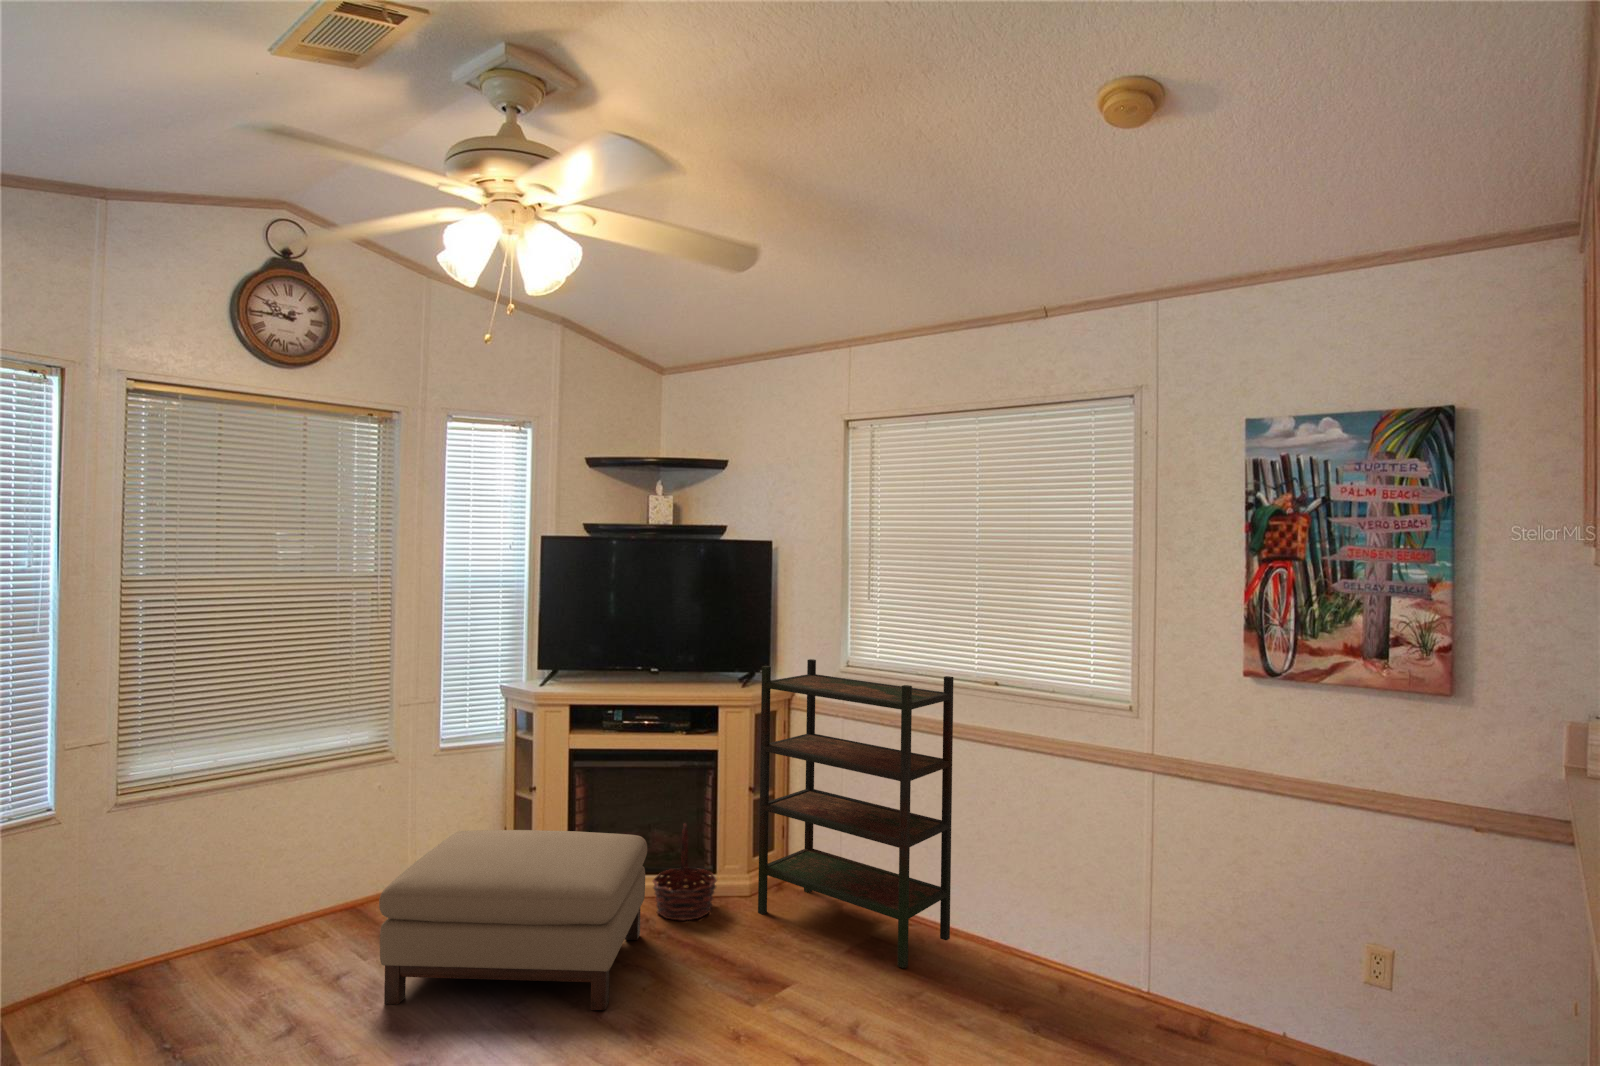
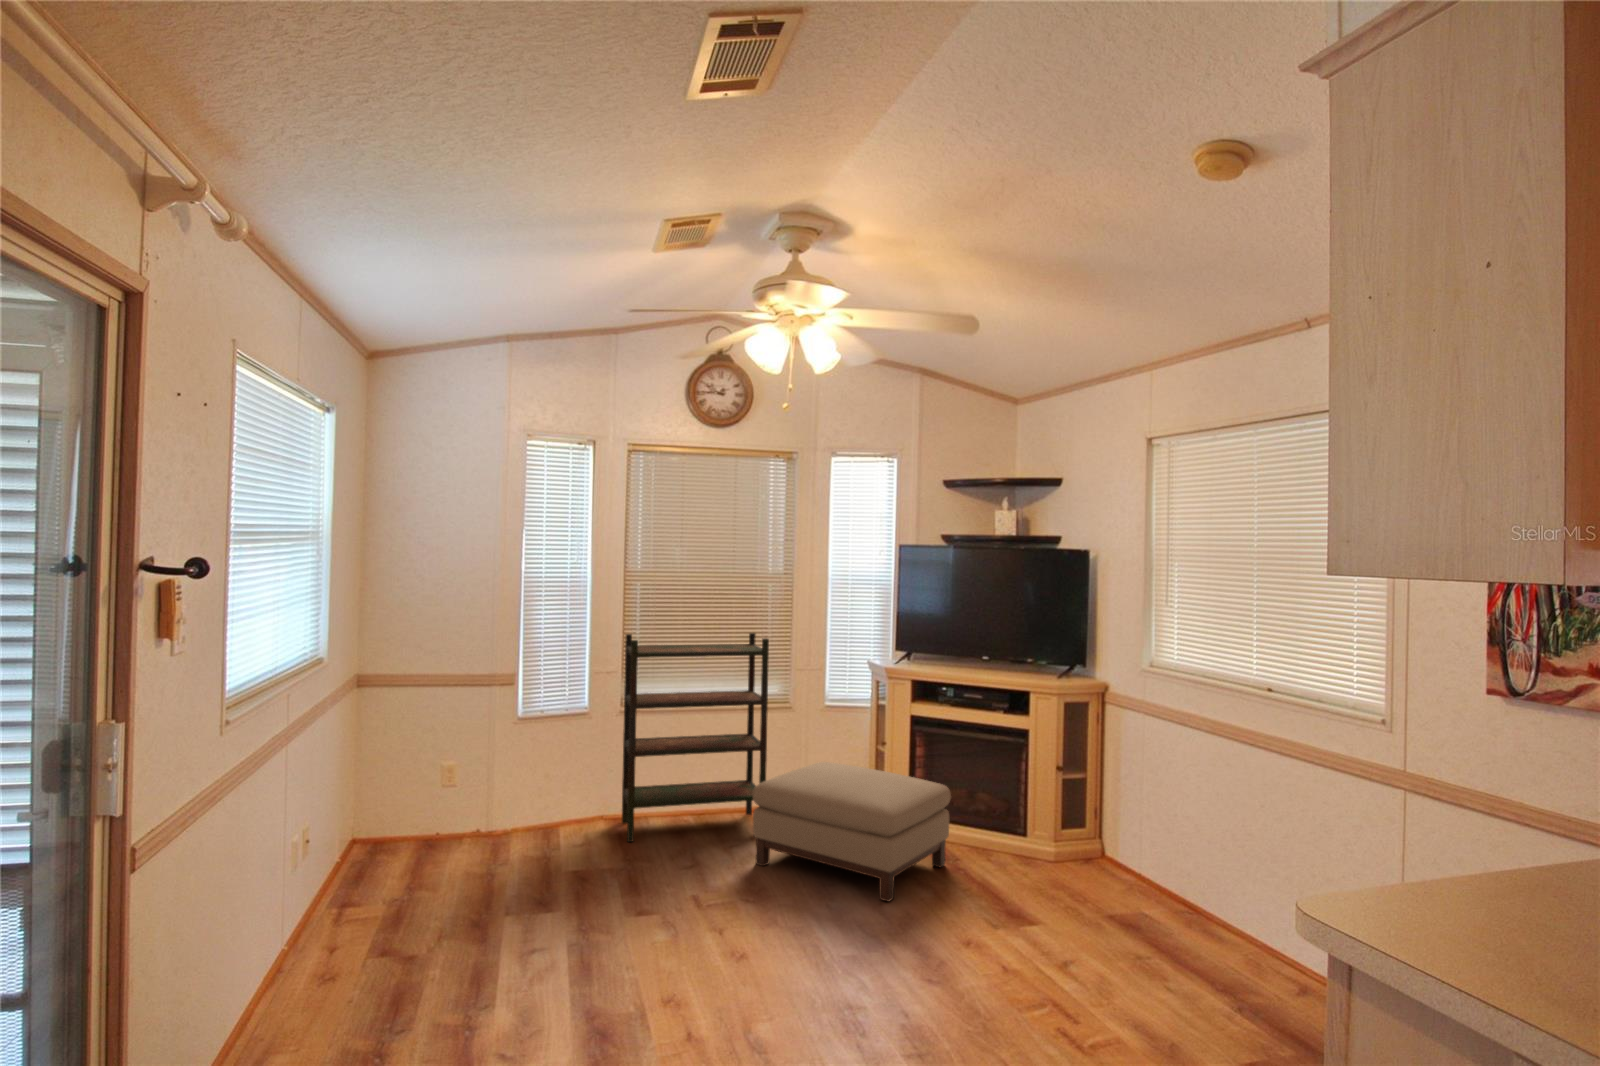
bookshelf: present [758,659,954,968] -> present [622,633,769,842]
basket: present [653,823,717,920] -> none [965,785,1019,865]

